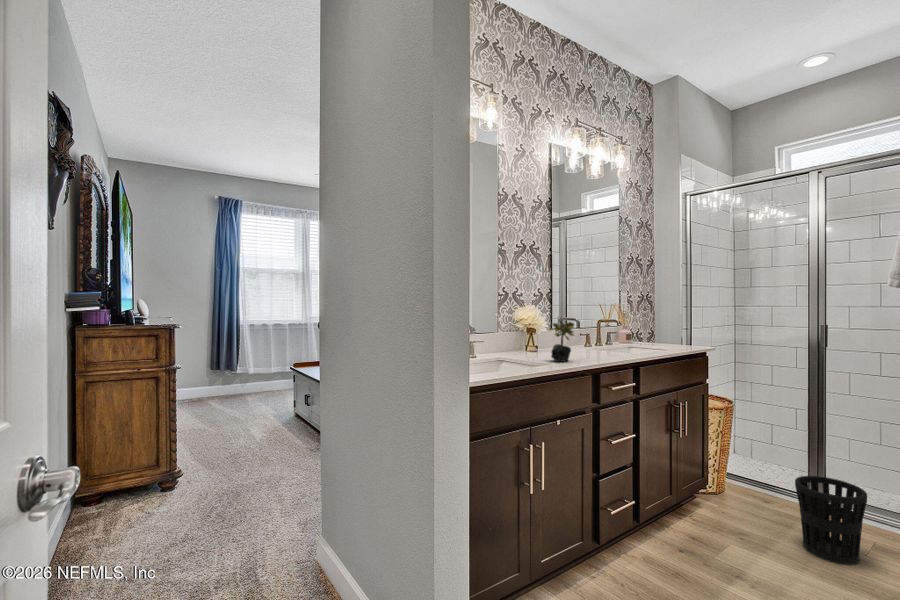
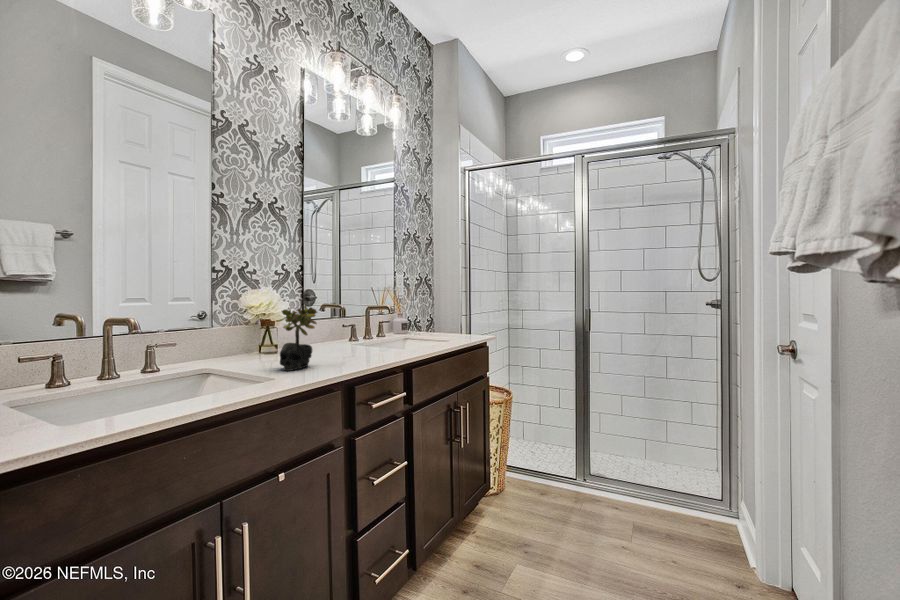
wastebasket: present [795,476,867,565] -> none [573,466,636,562]

